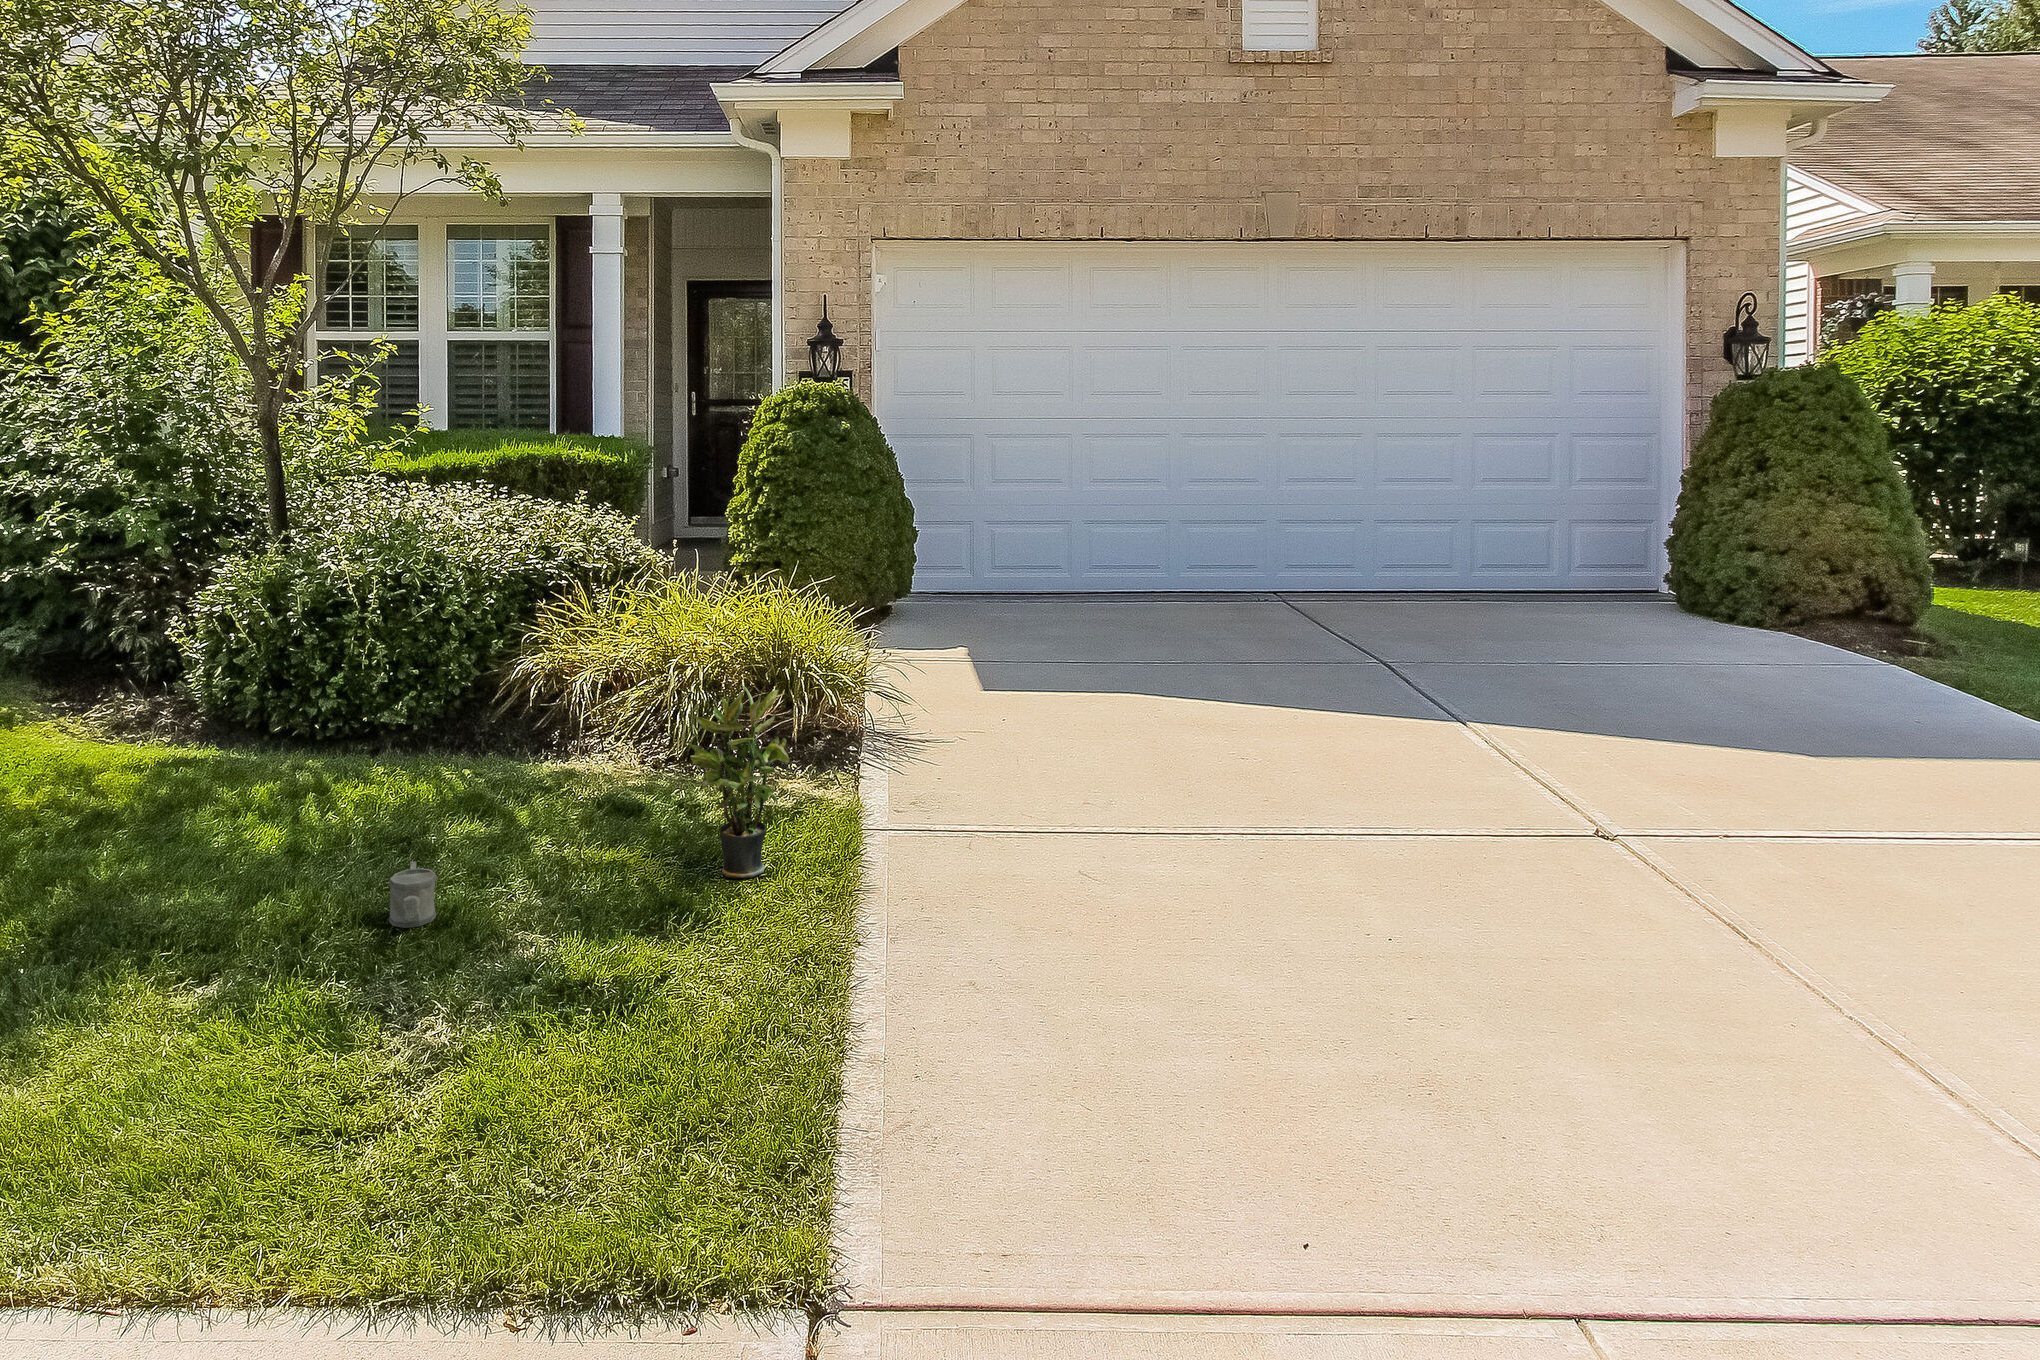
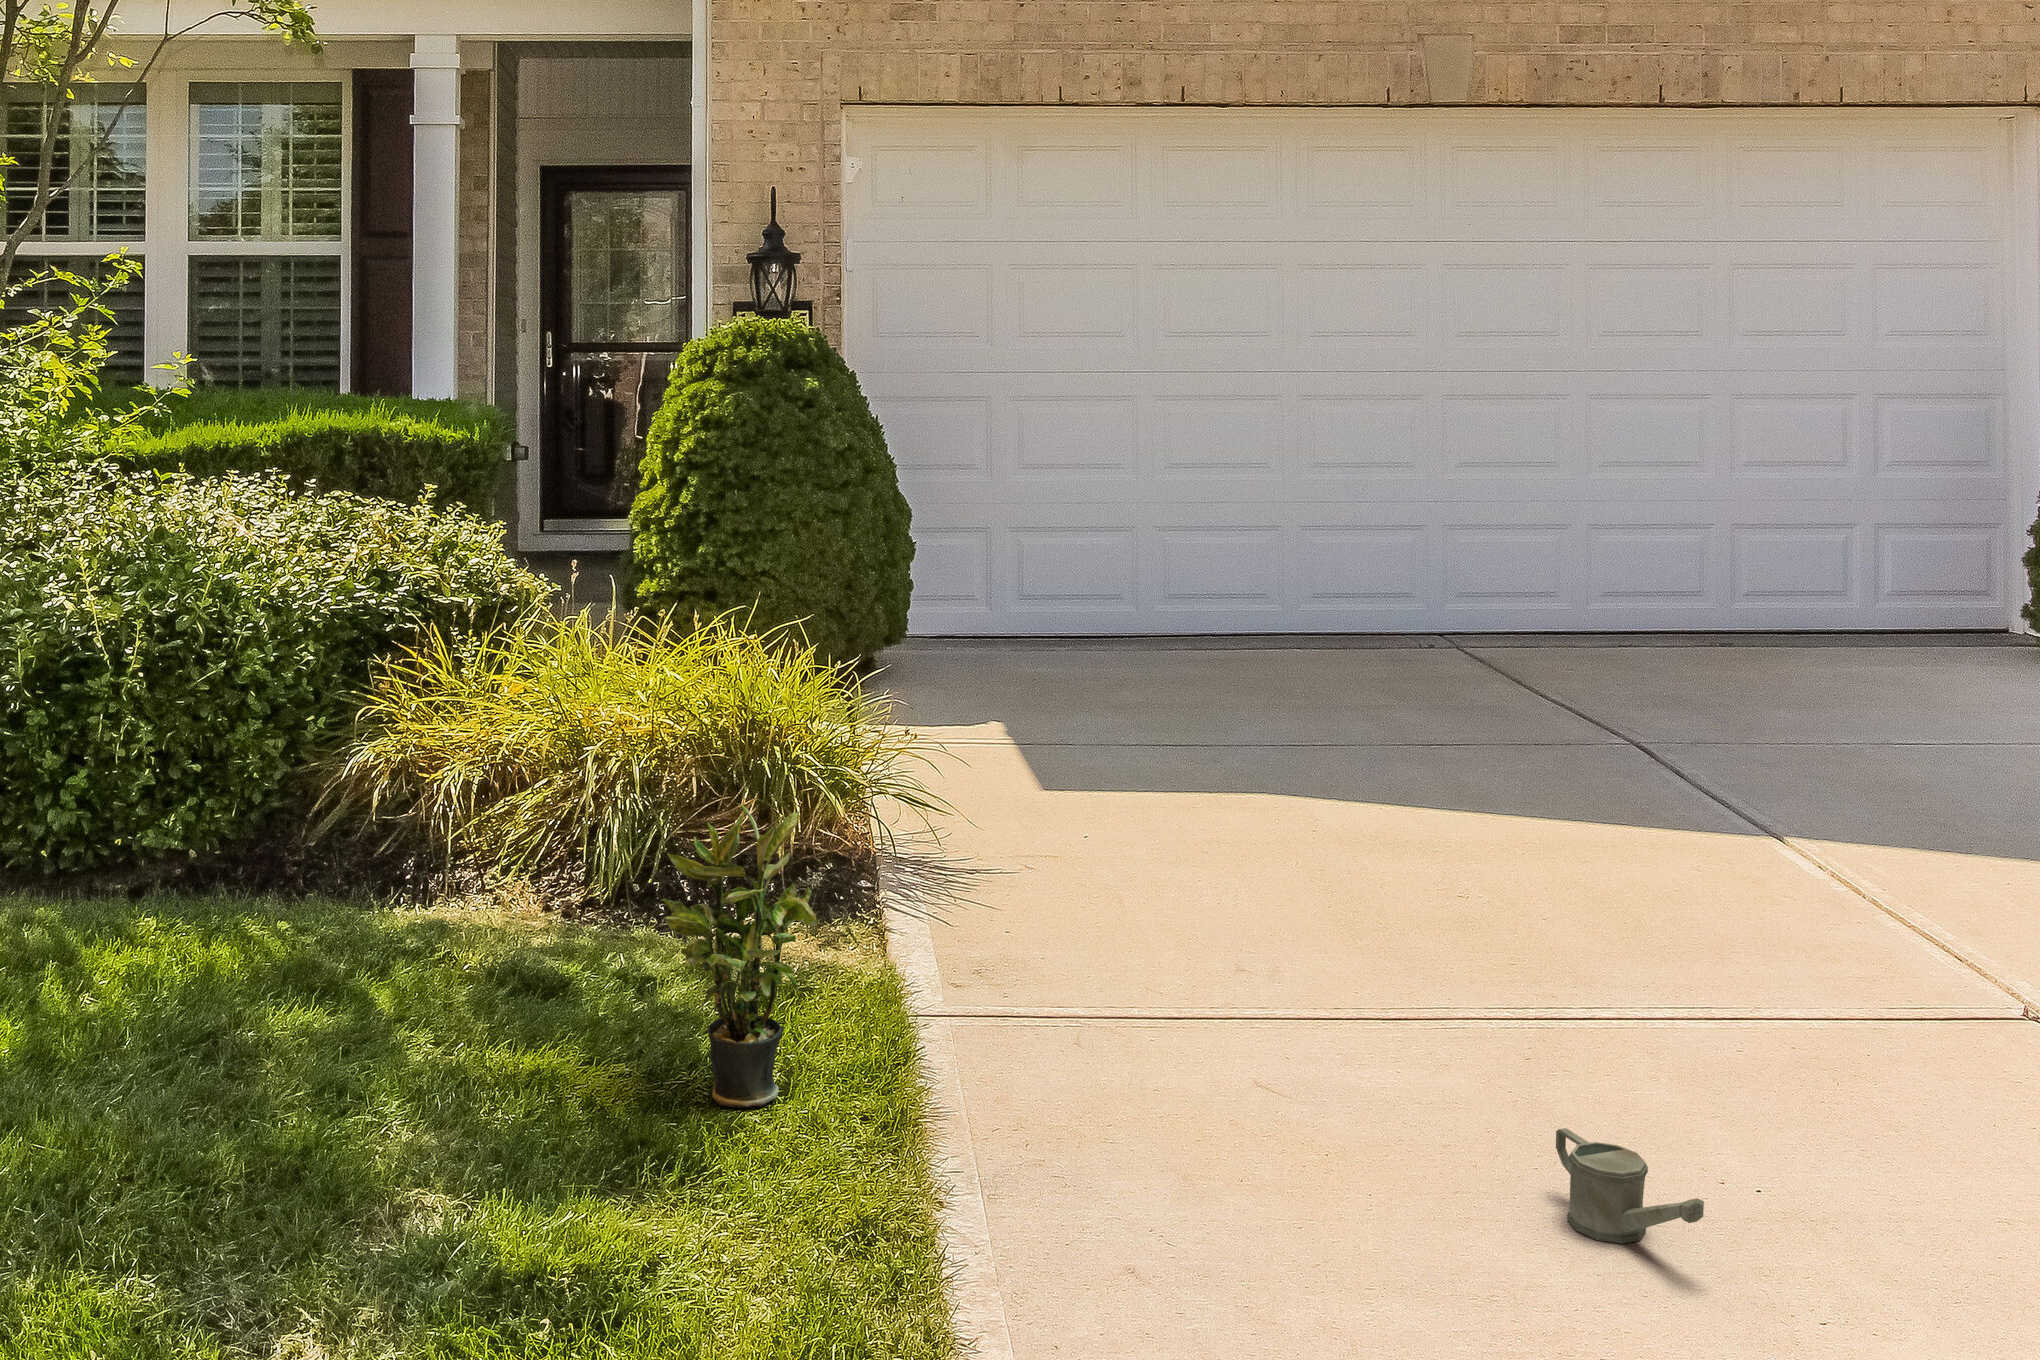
watering can: present [389,861,437,928] -> present [1556,1128,1704,1244]

